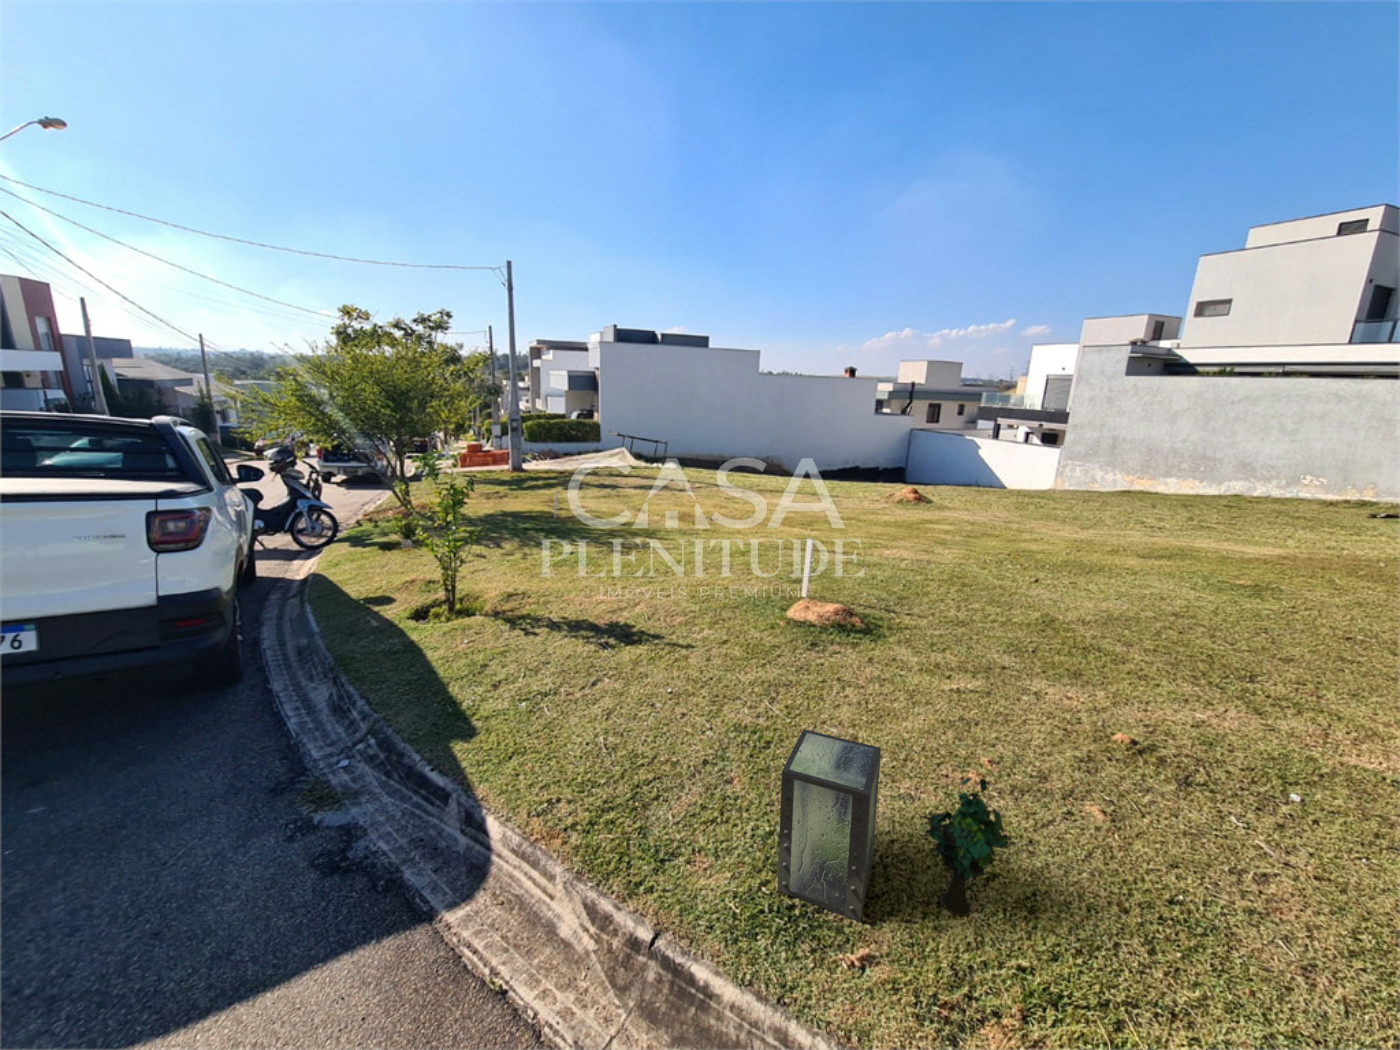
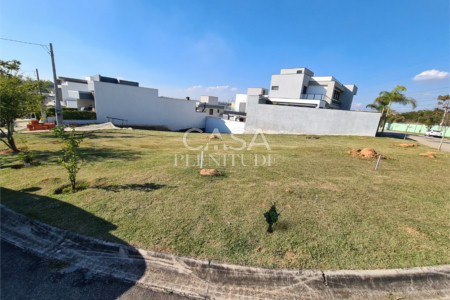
storage box: present [777,729,881,921] -> none [233,201,257,241]

